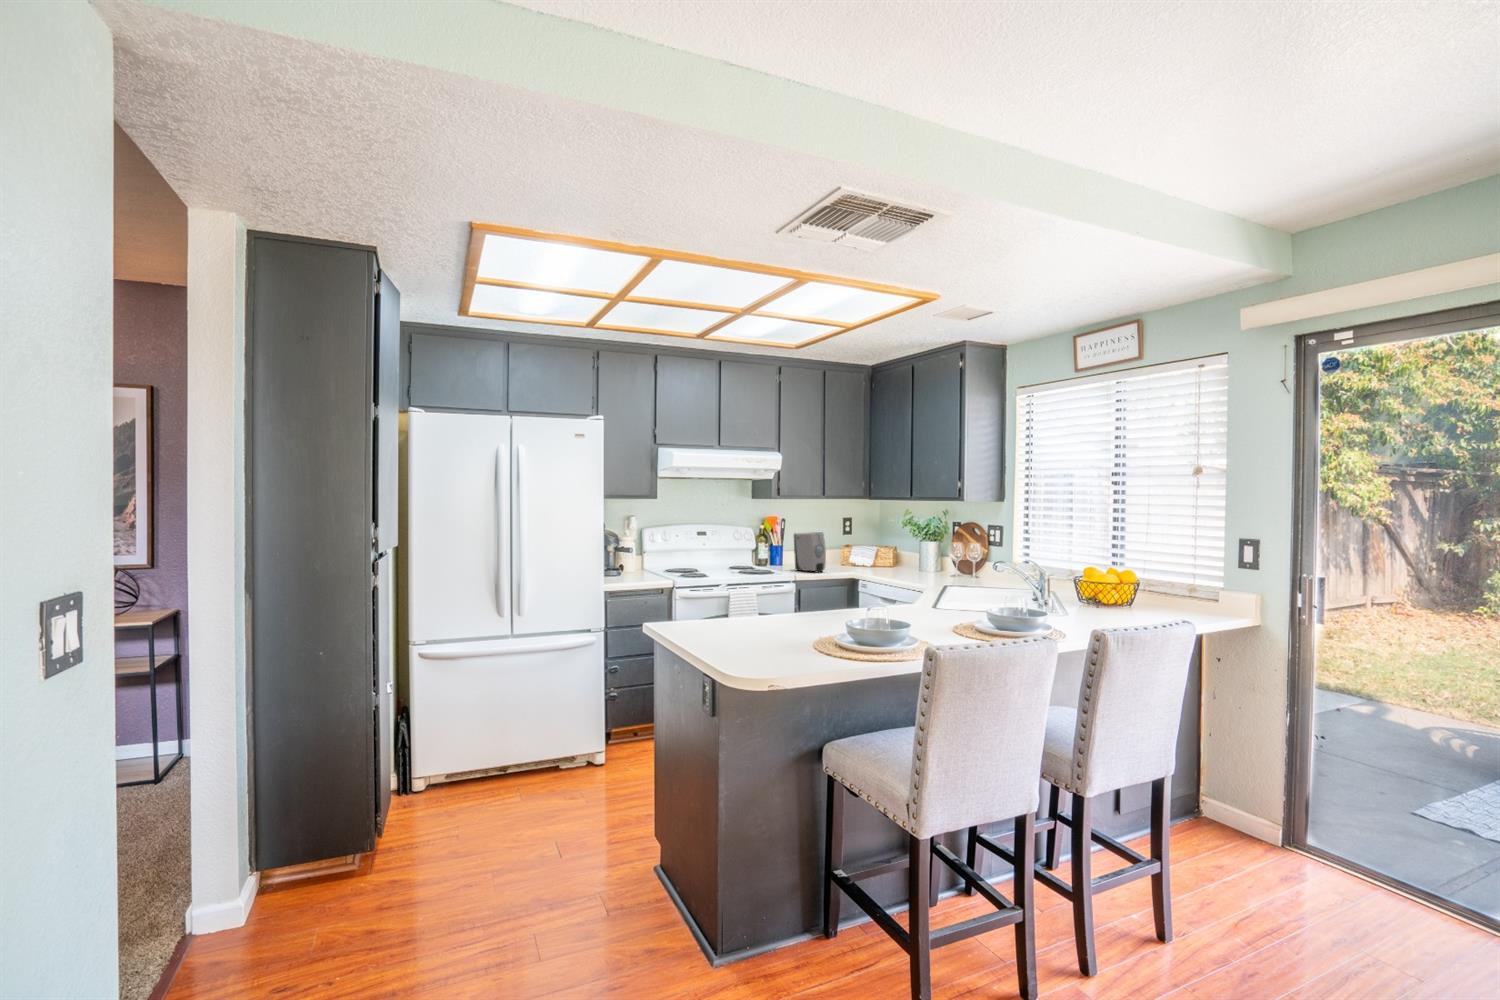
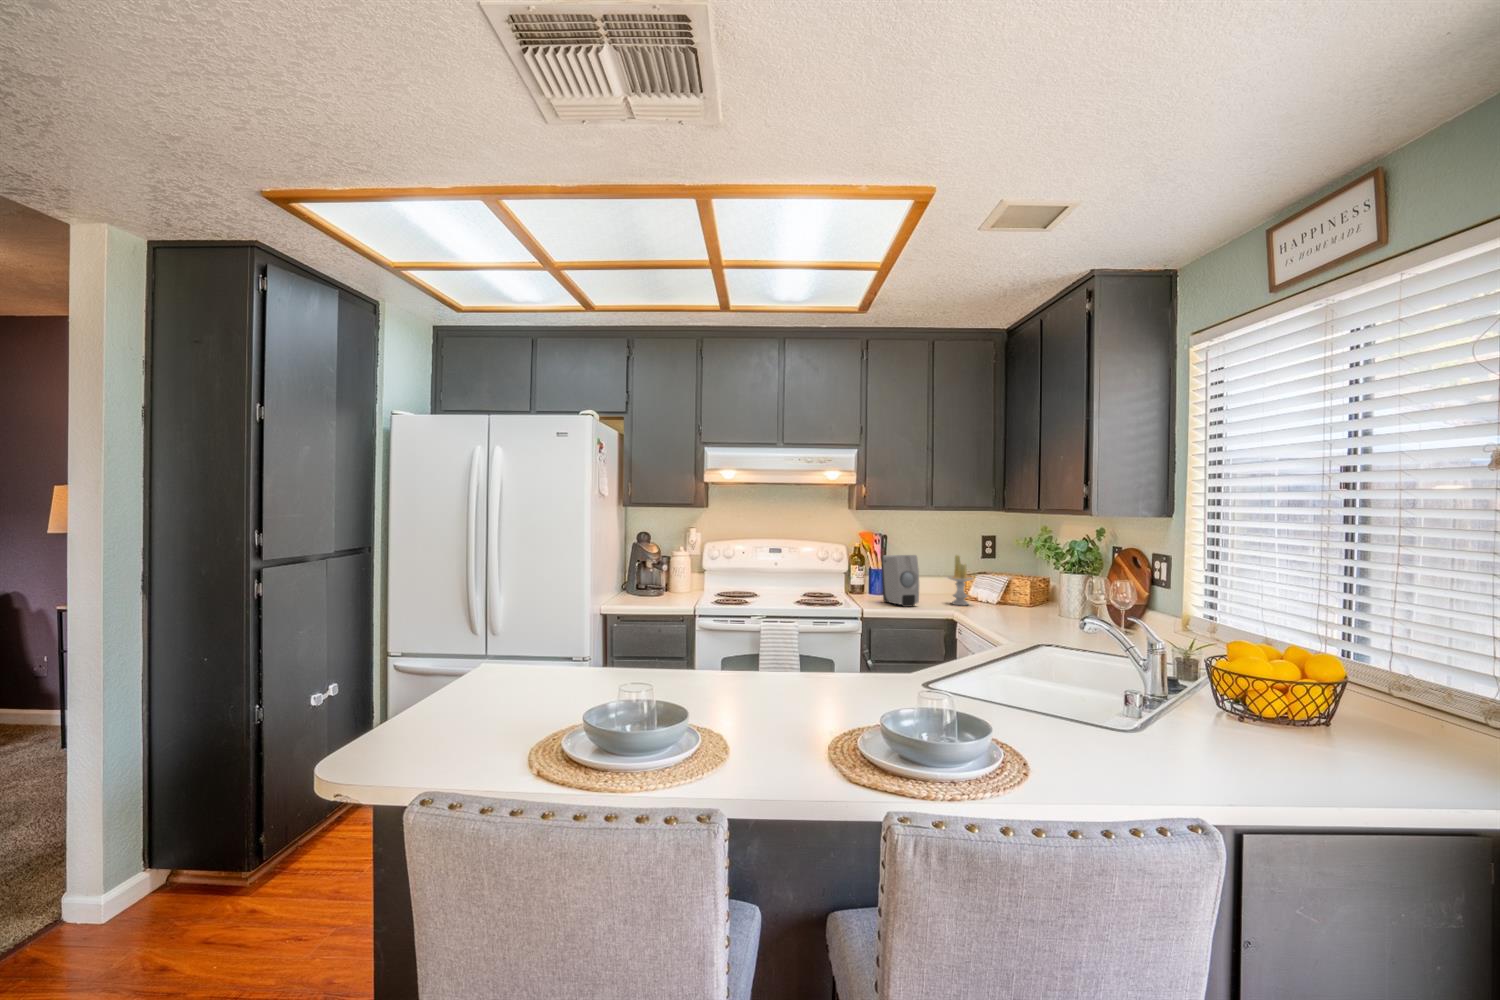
candle: none [836,531,855,570] -> present [948,555,973,605]

